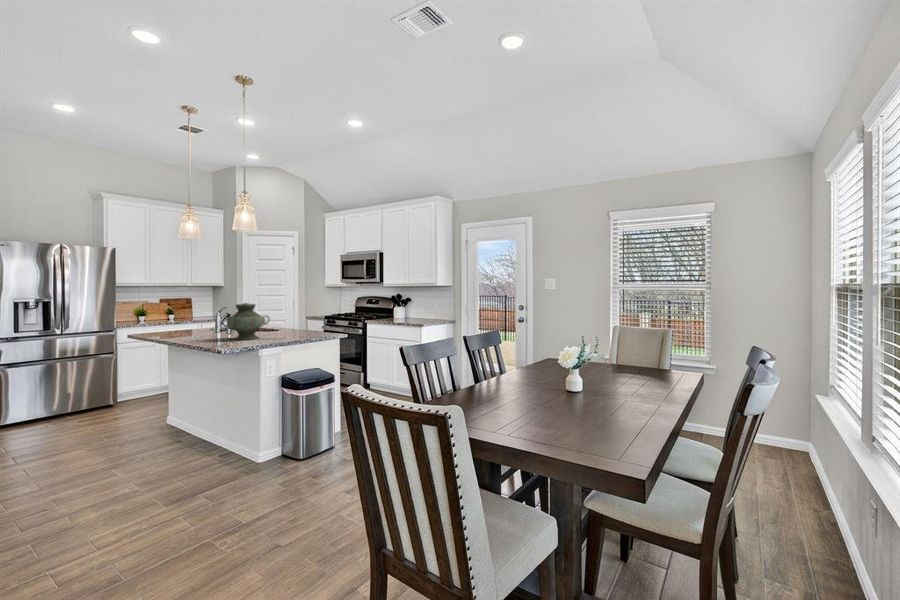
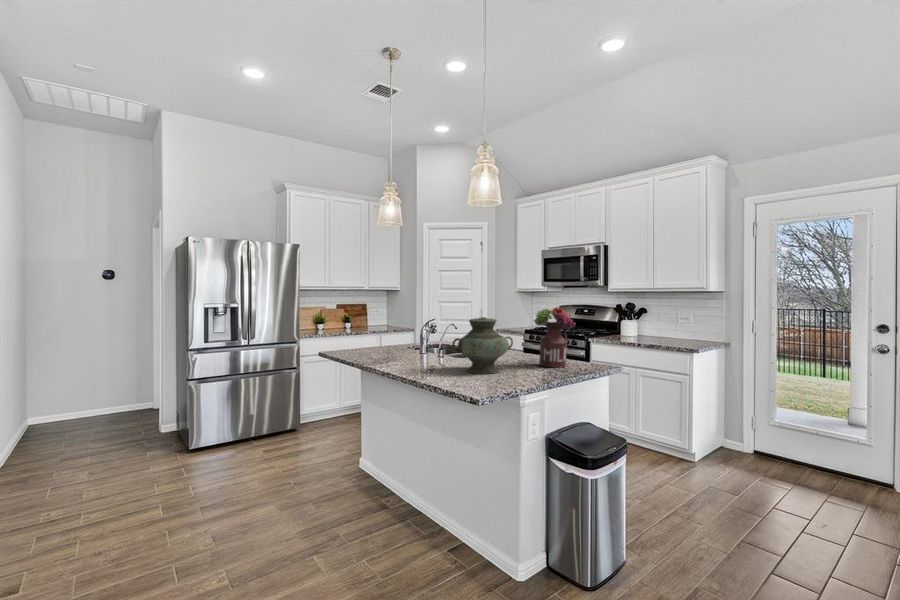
flower arrangement: none [286,296,314,335] -> present [534,307,576,368]

